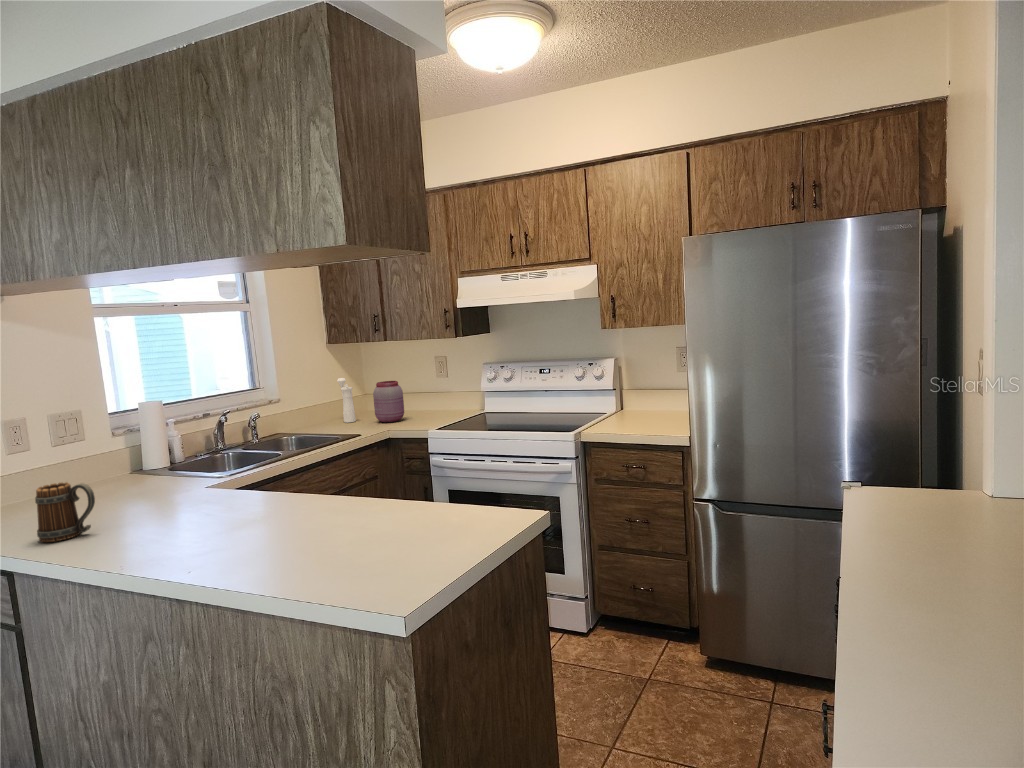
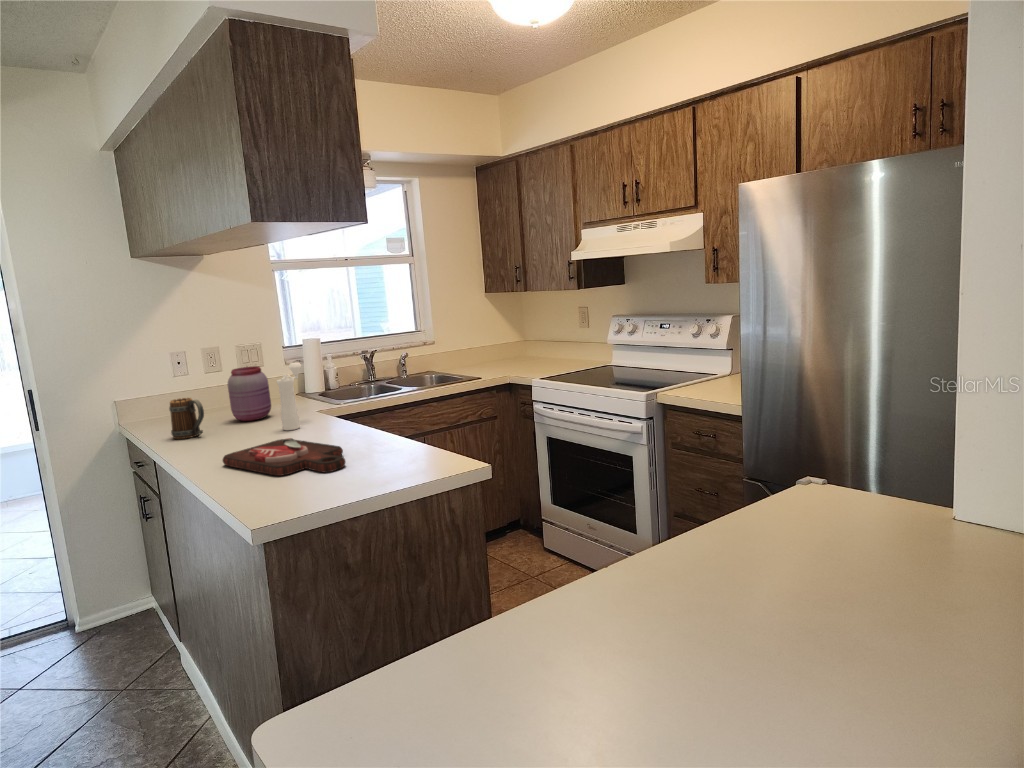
pepper mill: present [337,378,356,423] -> present [277,363,301,430]
jar: present [373,381,404,422] -> present [227,366,271,421]
cutting board: none [207,514,395,559] -> present [223,438,345,476]

